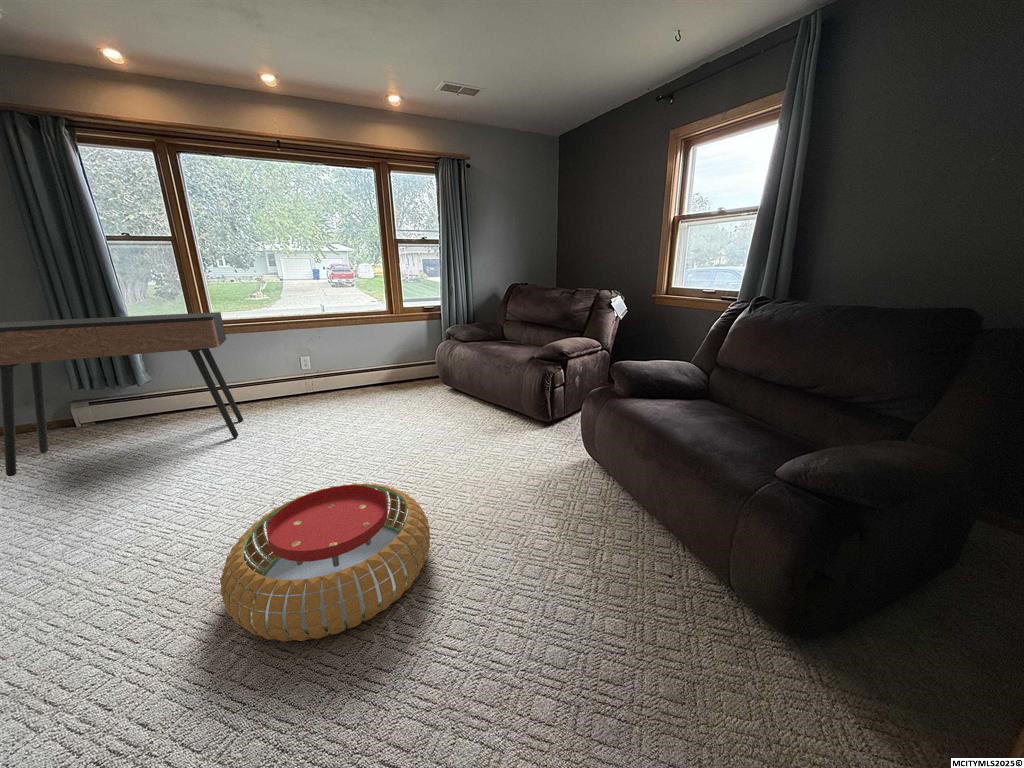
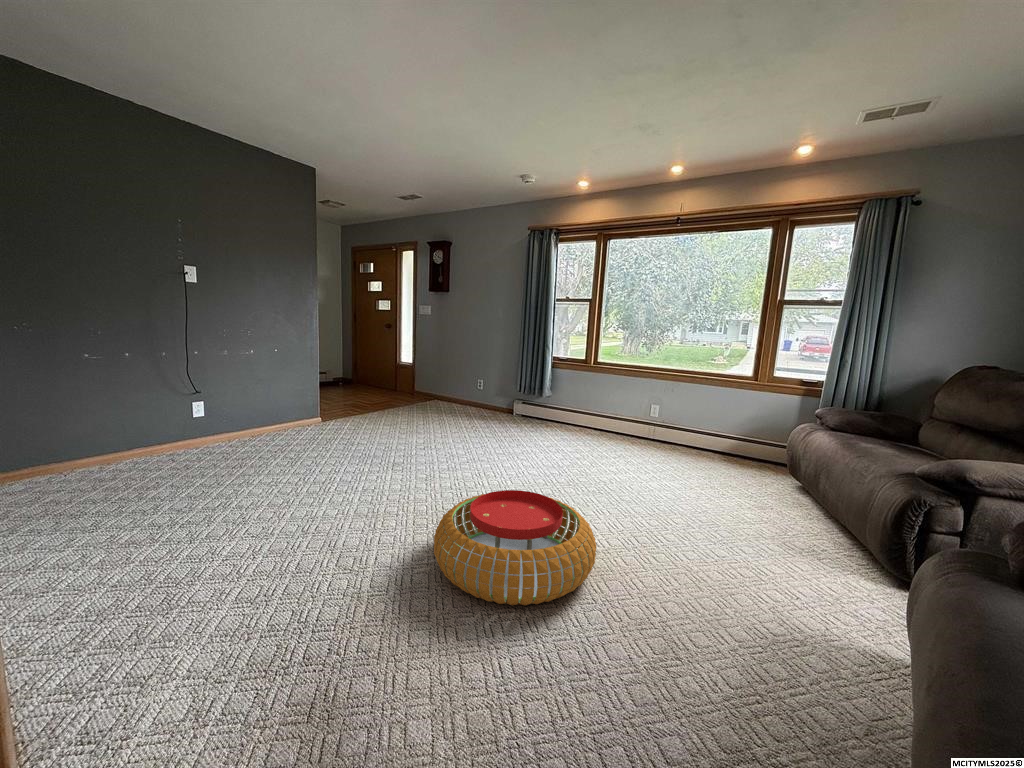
console table: present [0,312,243,476] -> none [468,346,593,451]

